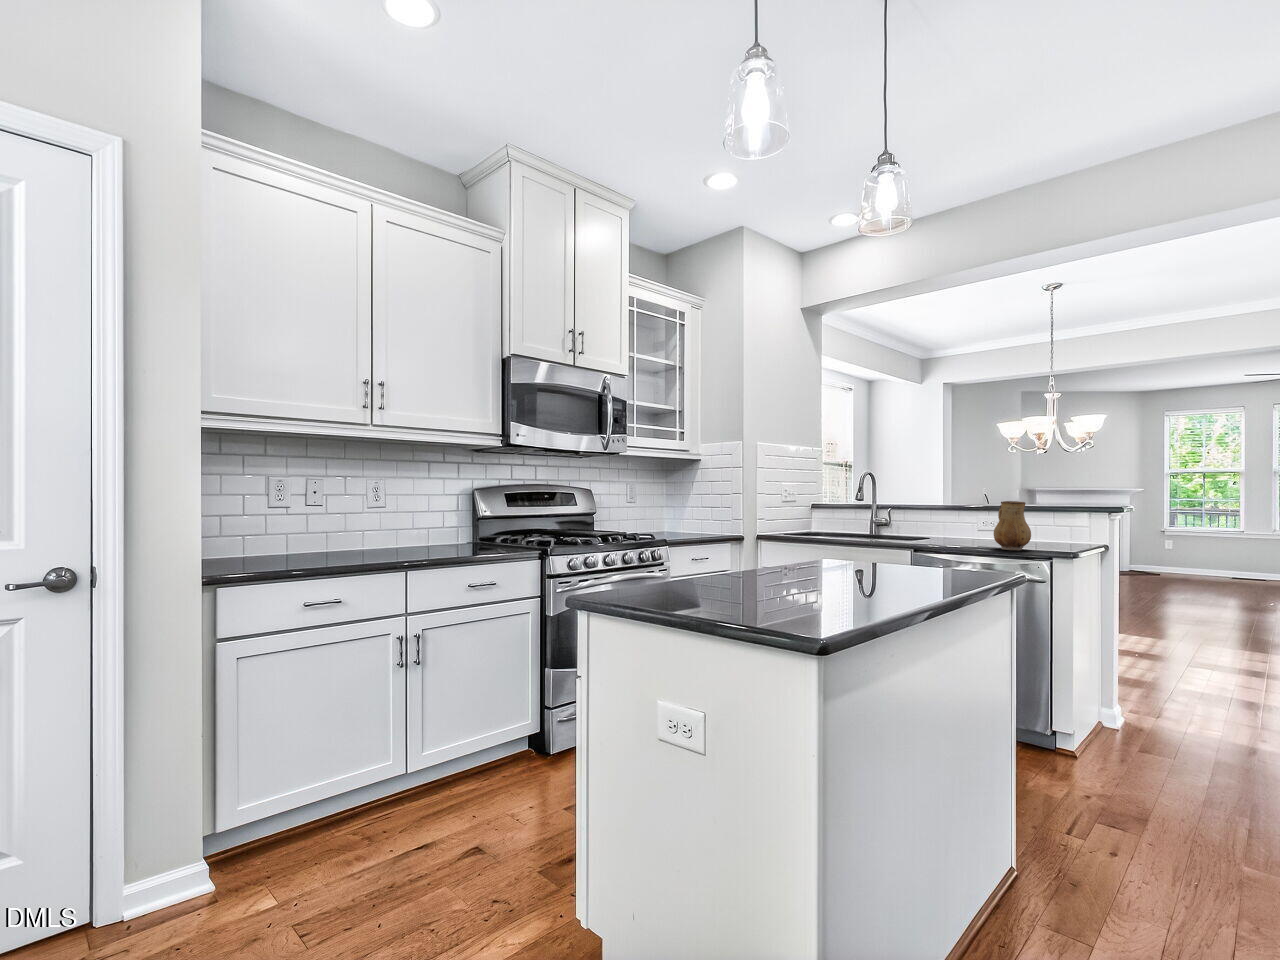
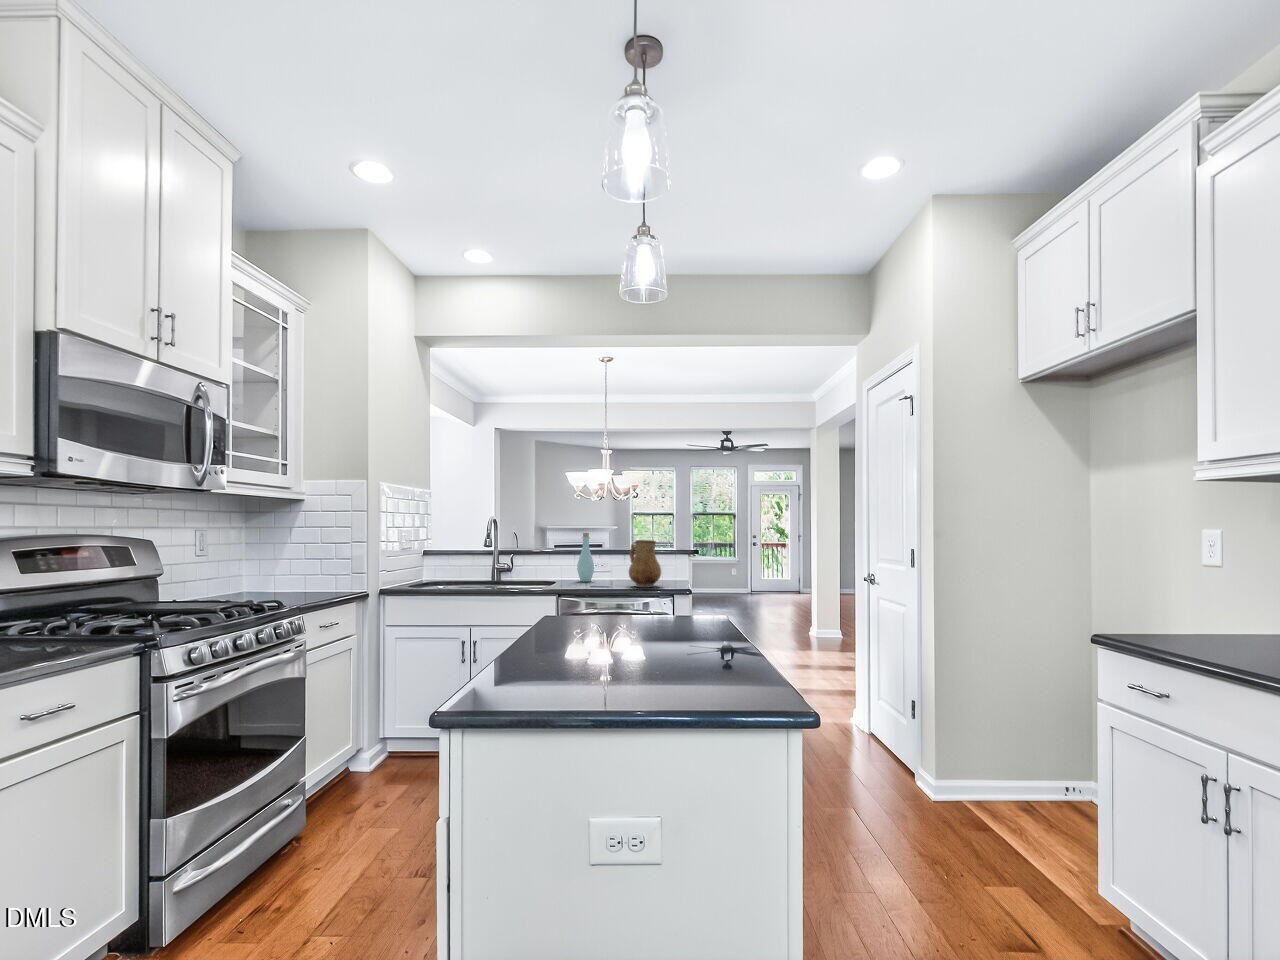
bottle: none [949,492,968,541] -> present [577,533,594,582]

